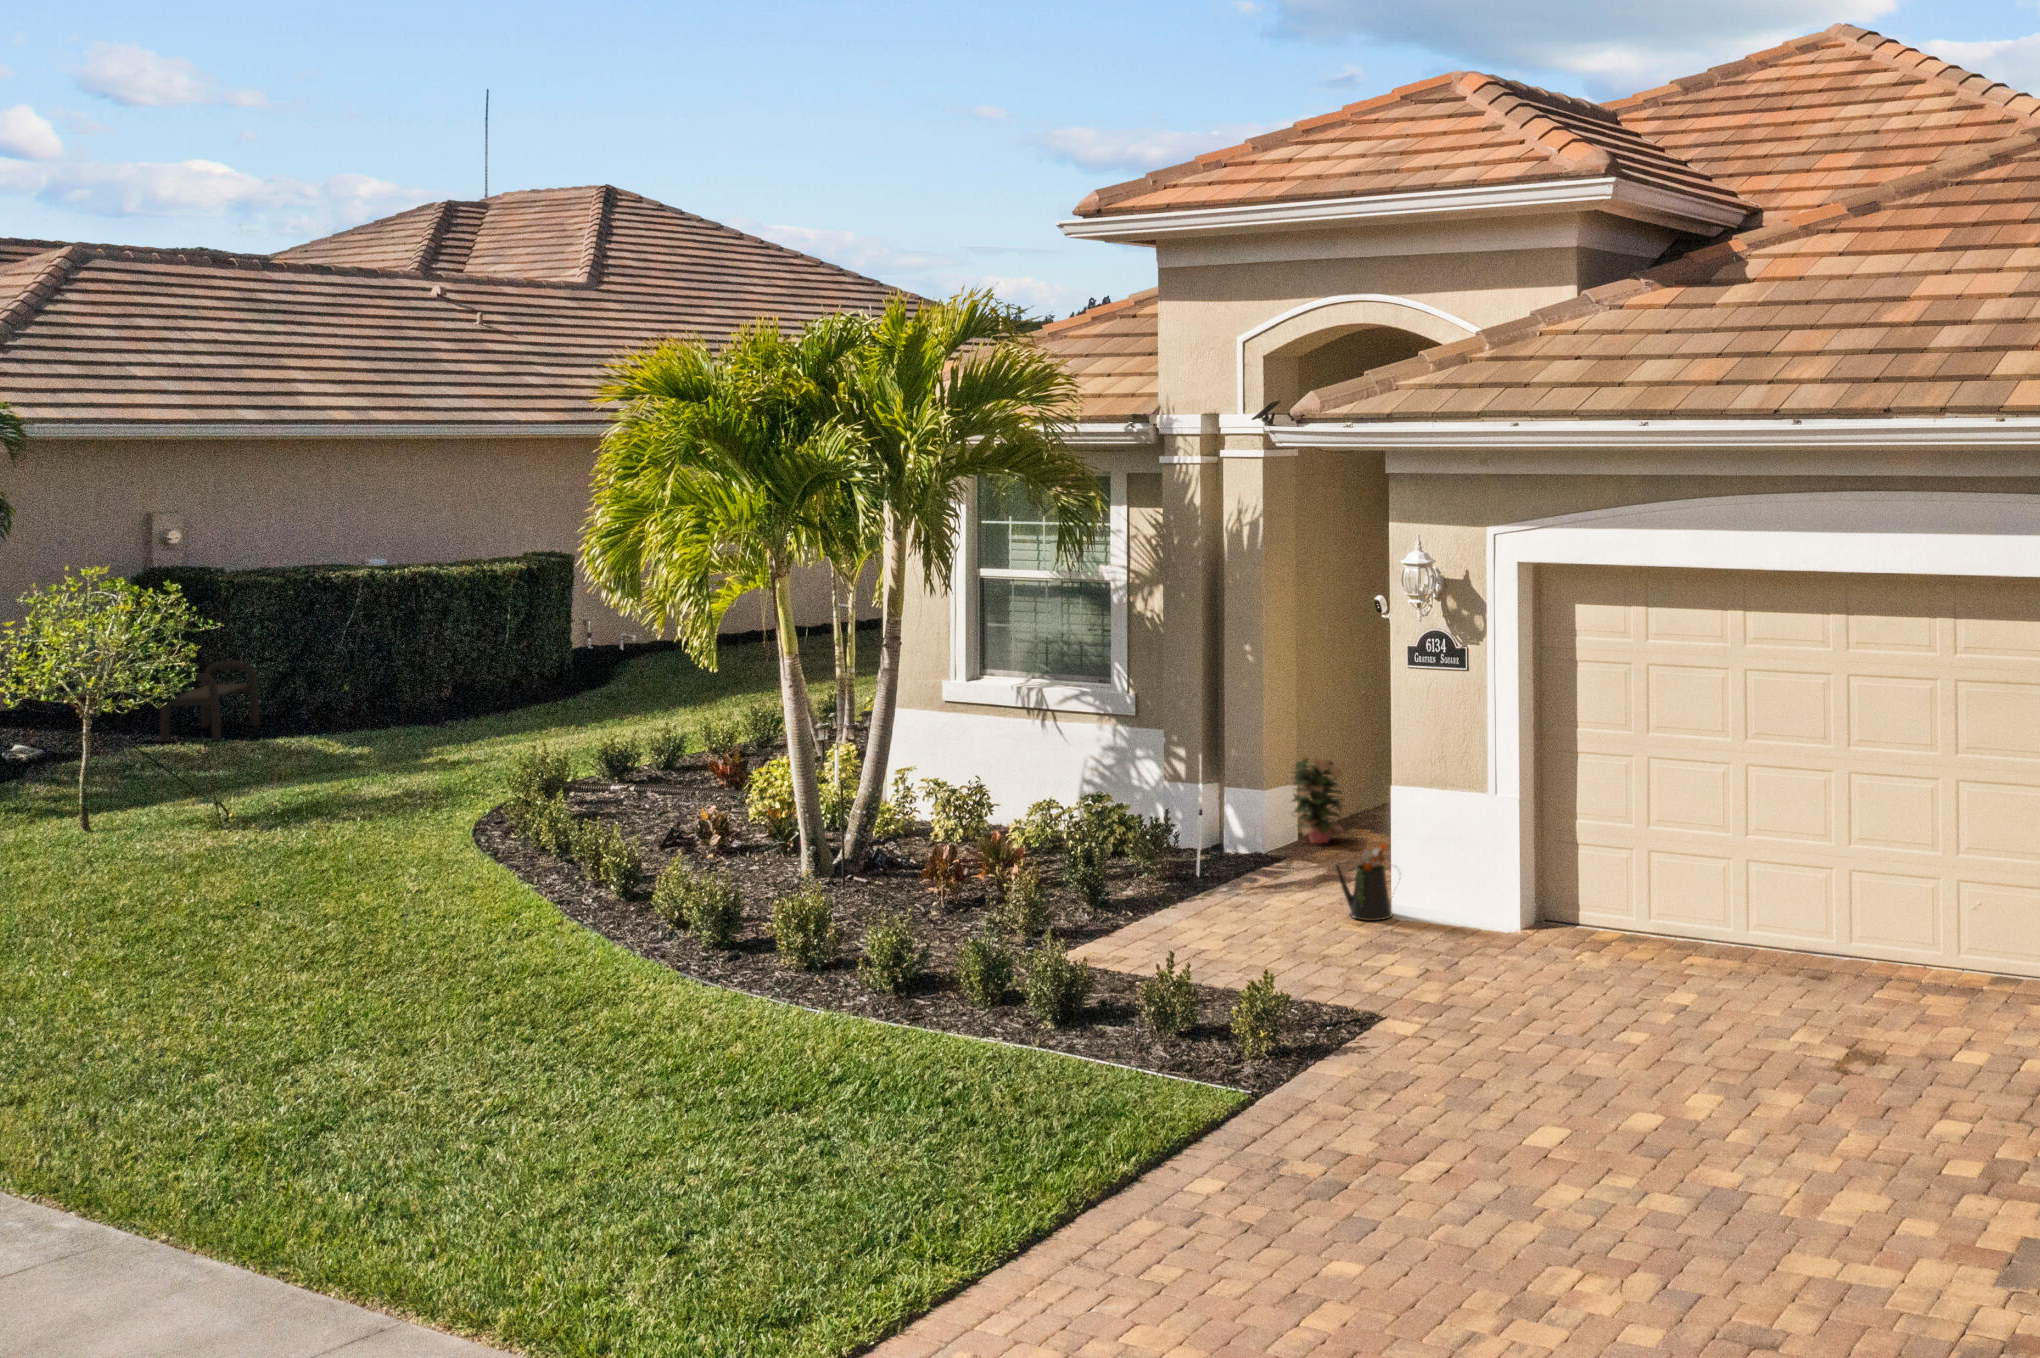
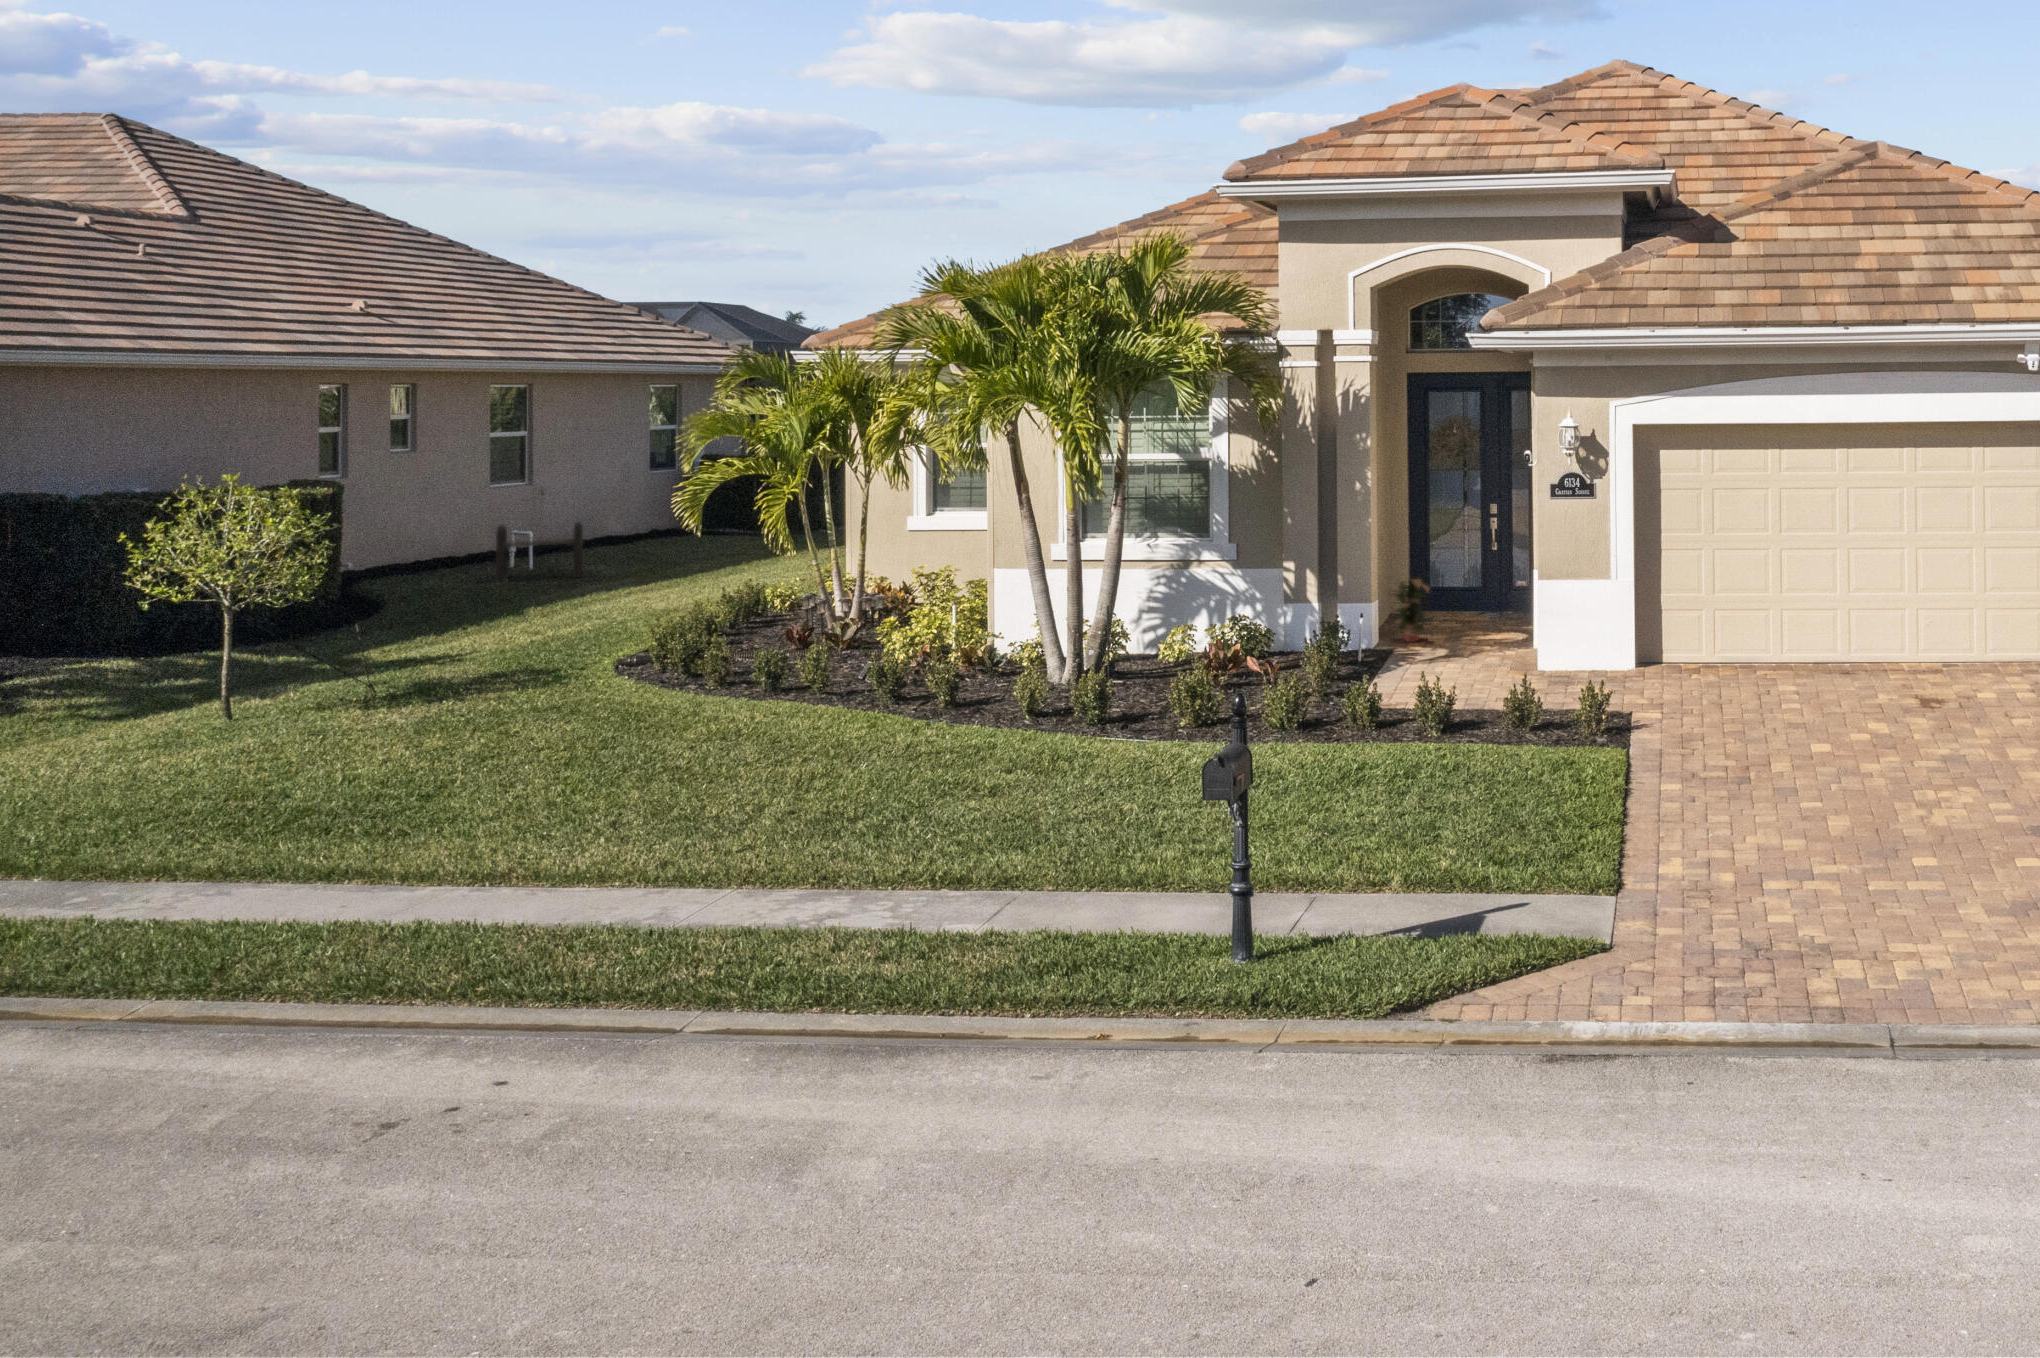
bench: present [160,661,259,742] -> present [496,522,583,581]
watering can: present [1336,843,1401,921] -> none [1503,621,1548,677]

